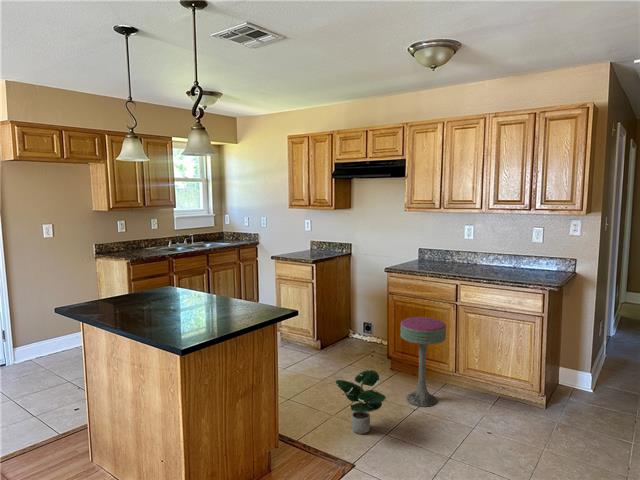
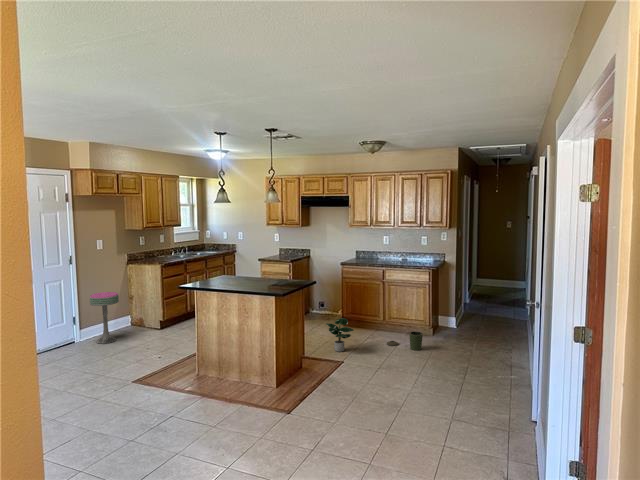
bar stool: present [400,317,446,407] -> present [89,292,119,344]
trash can: none [453,410,525,451] -> present [387,332,423,351]

